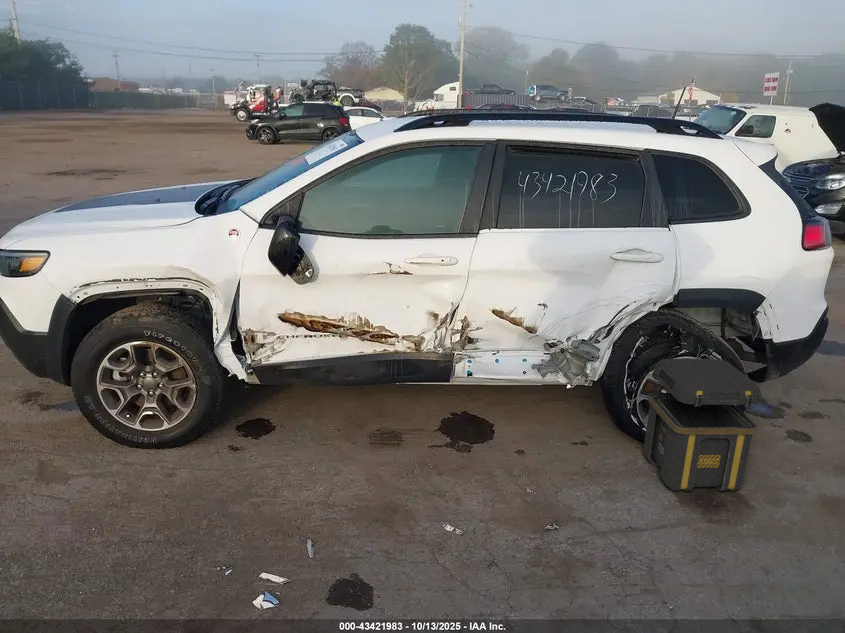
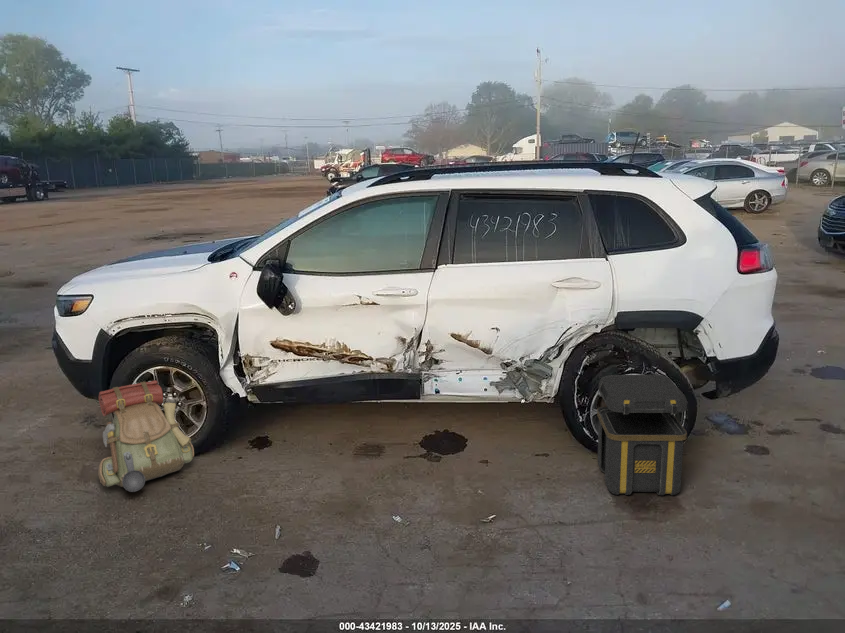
backpack: none [64,359,184,498] -> present [98,380,194,492]

